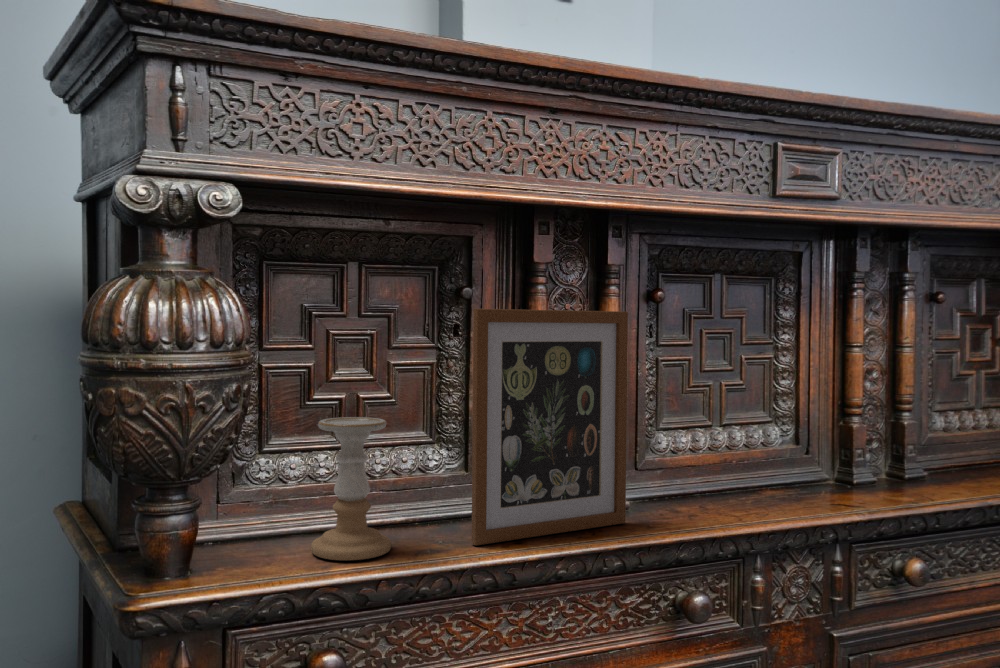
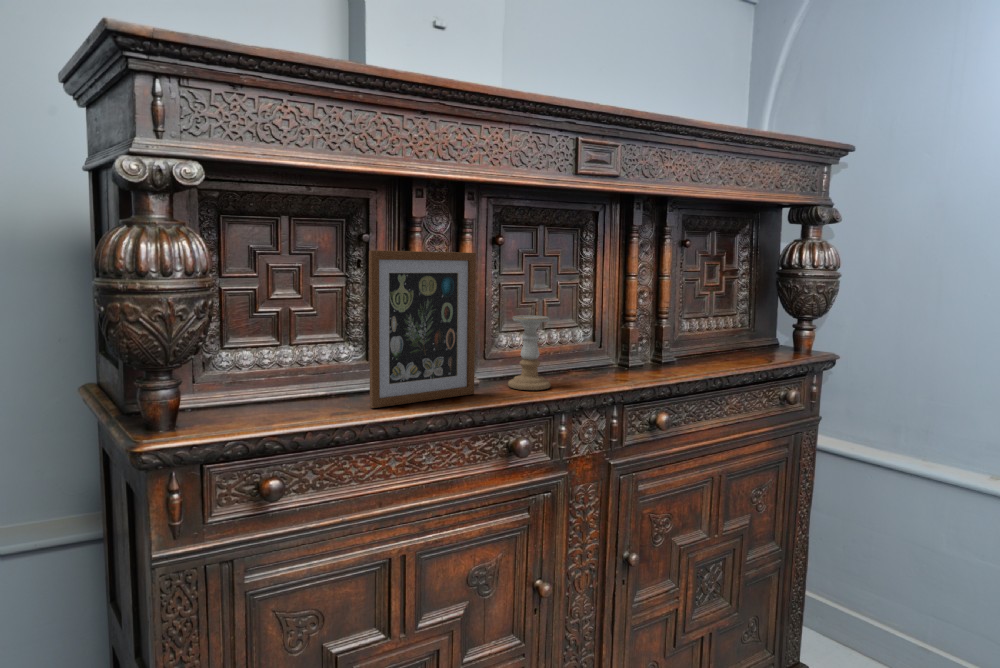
candle holder: present [311,417,391,560] -> present [508,315,551,390]

